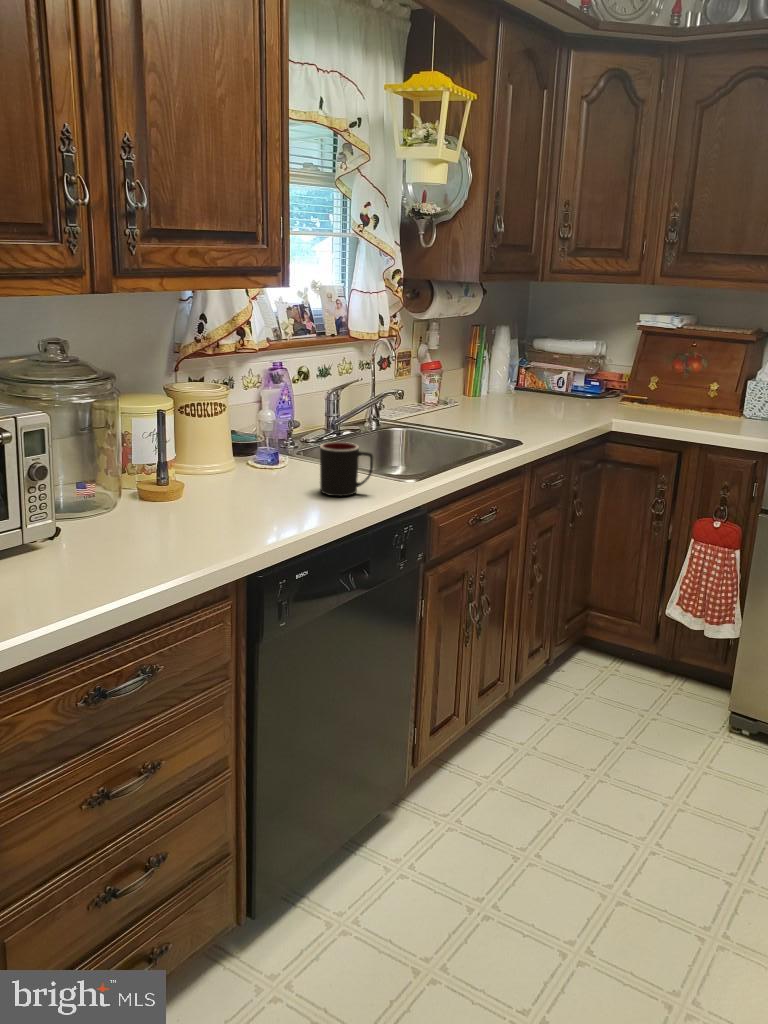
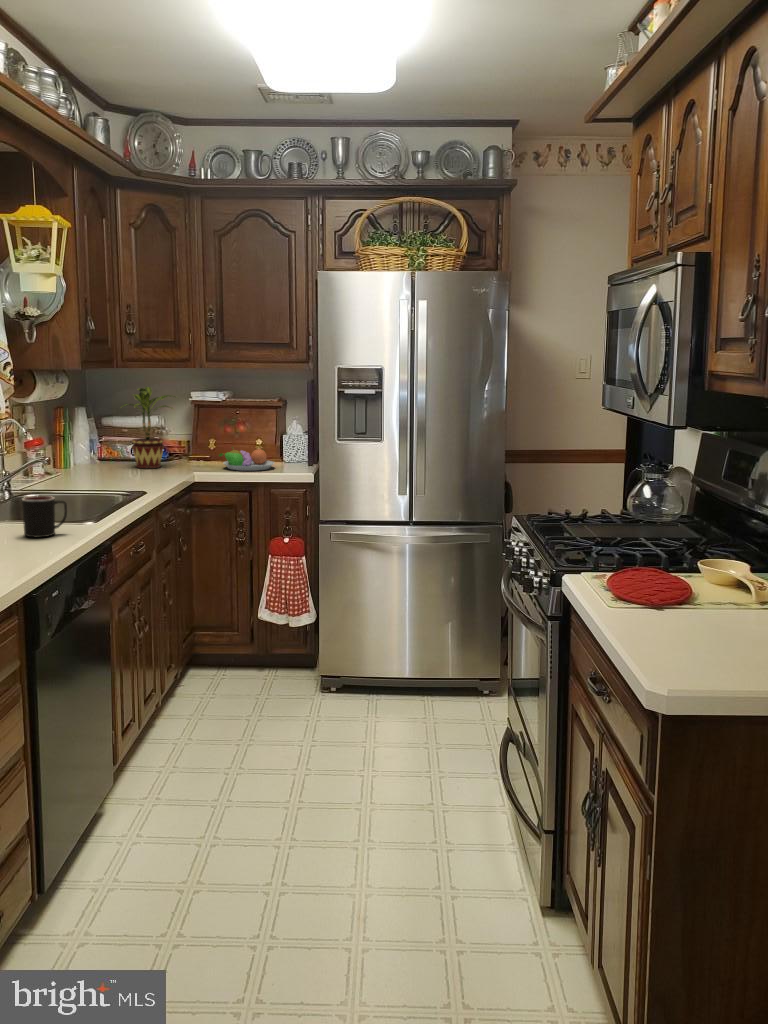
potted plant: none [543,305,619,406] -> present [122,387,175,468]
fruit bowl: none [654,389,729,425] -> present [219,447,274,471]

